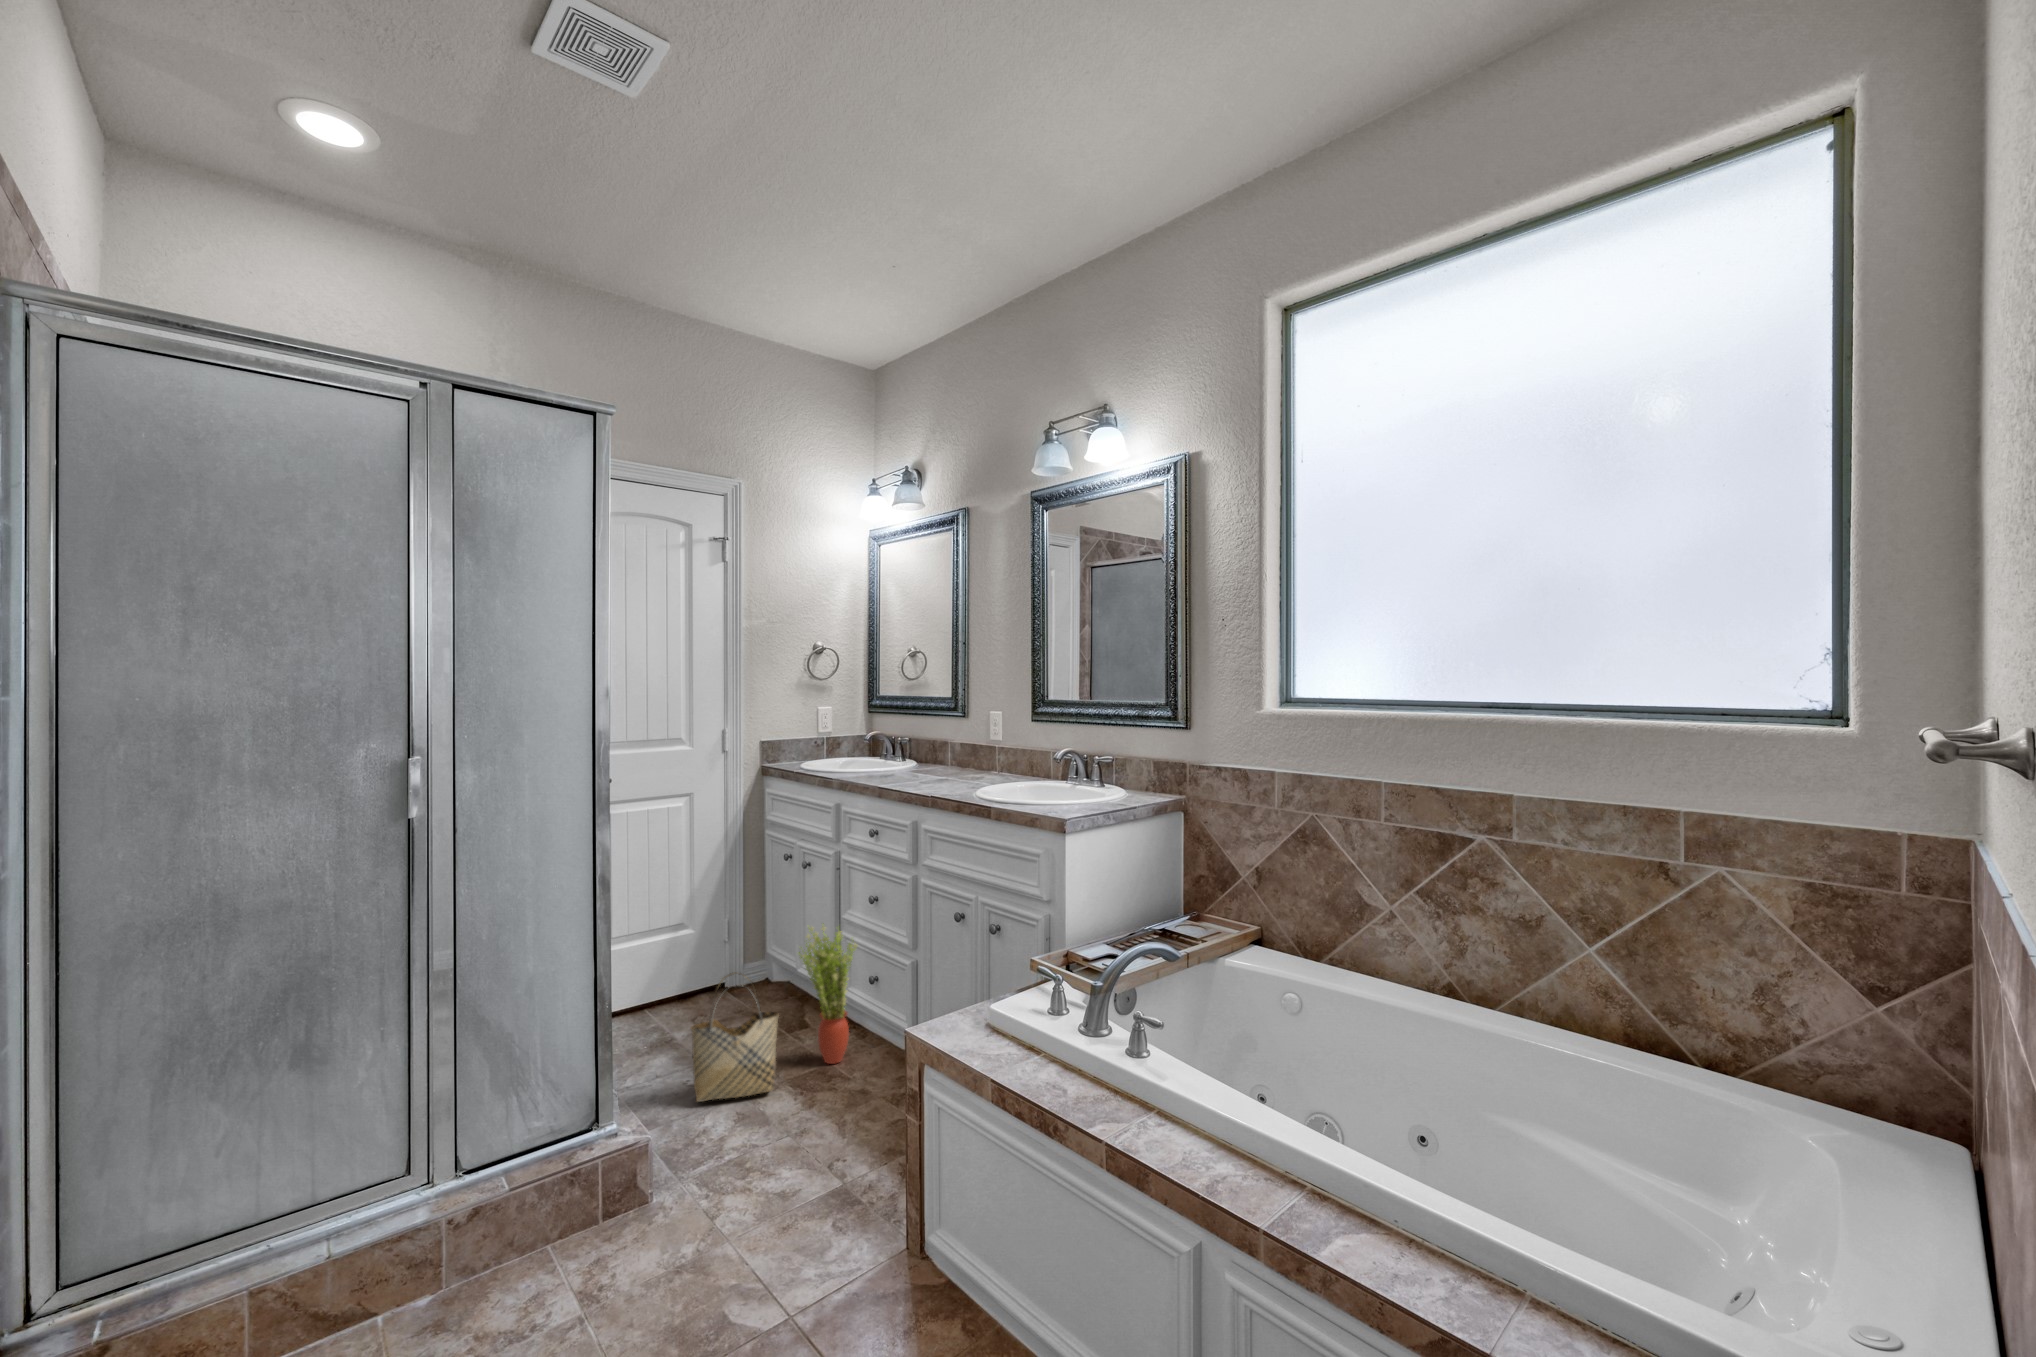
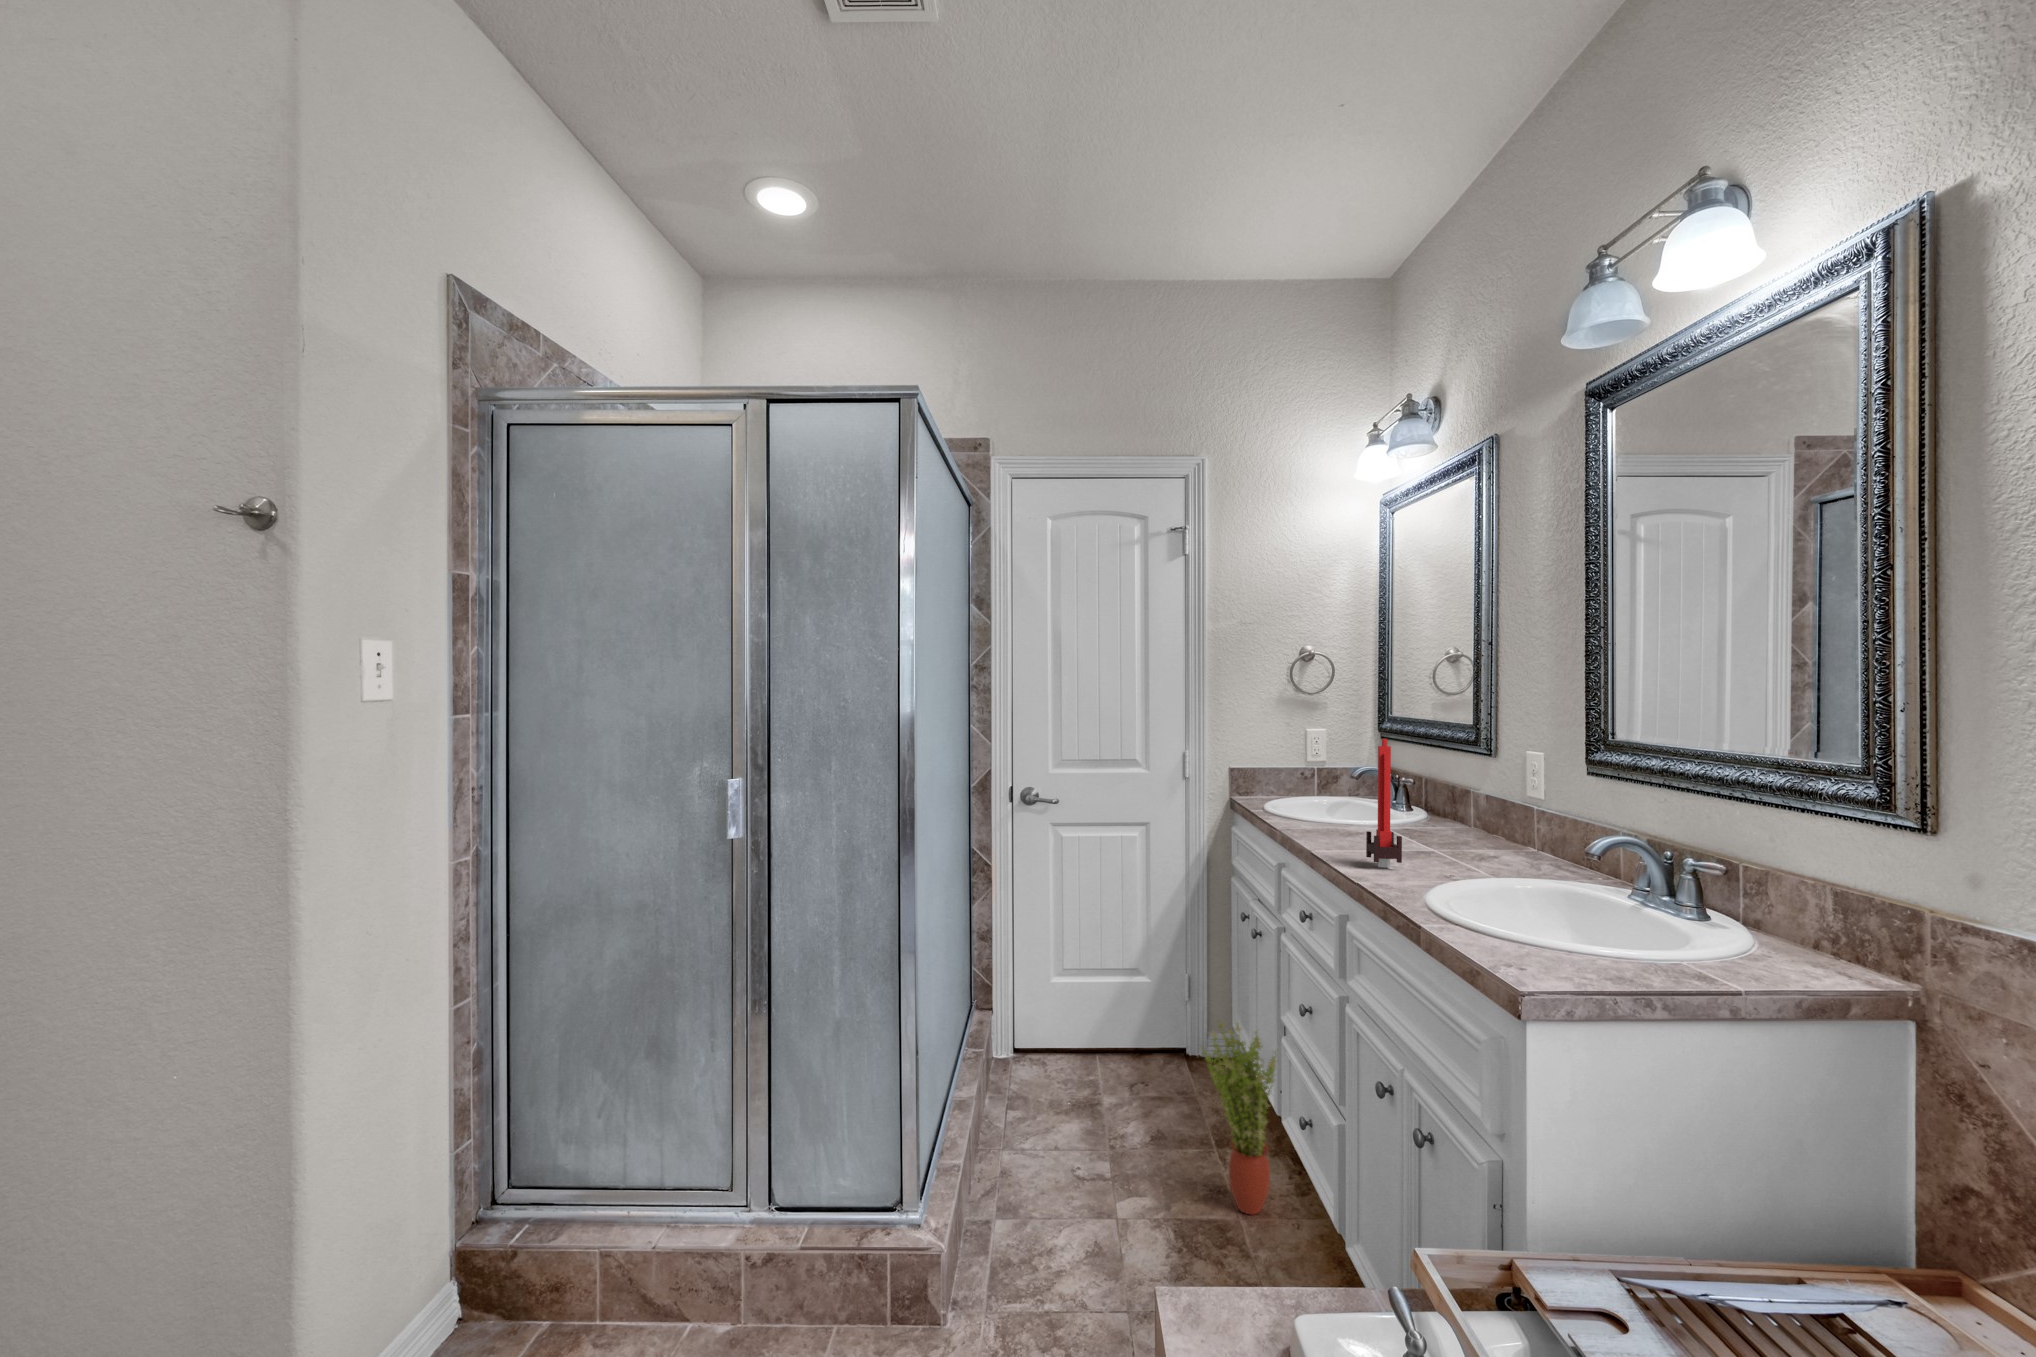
candle: none [921,703,945,789] -> present [1366,739,1402,868]
woven basket: present [691,973,779,1102] -> none [1063,1056,1167,1225]

